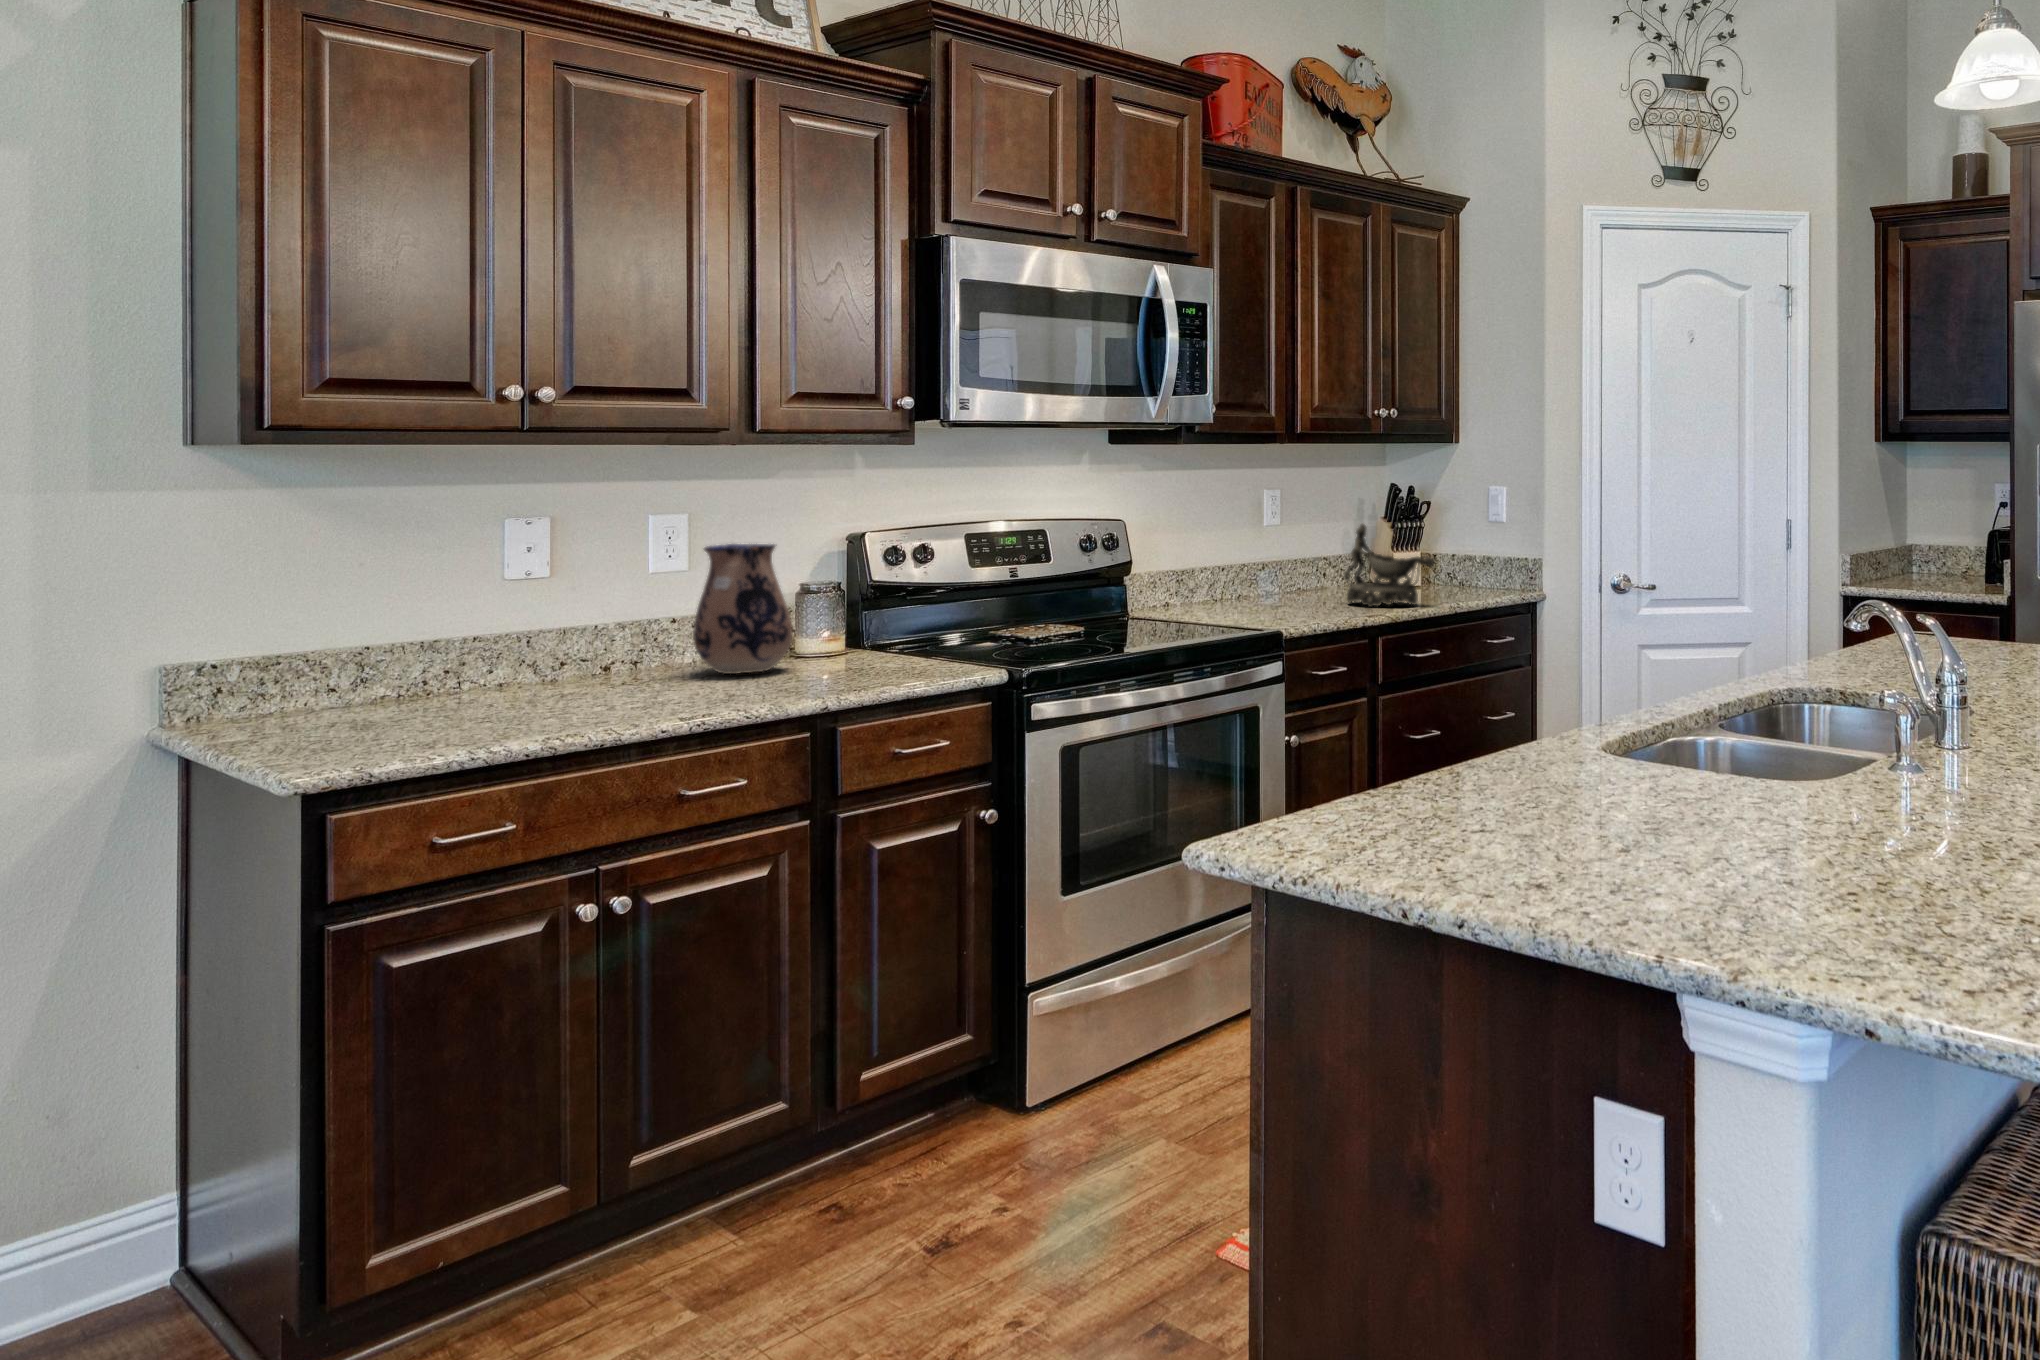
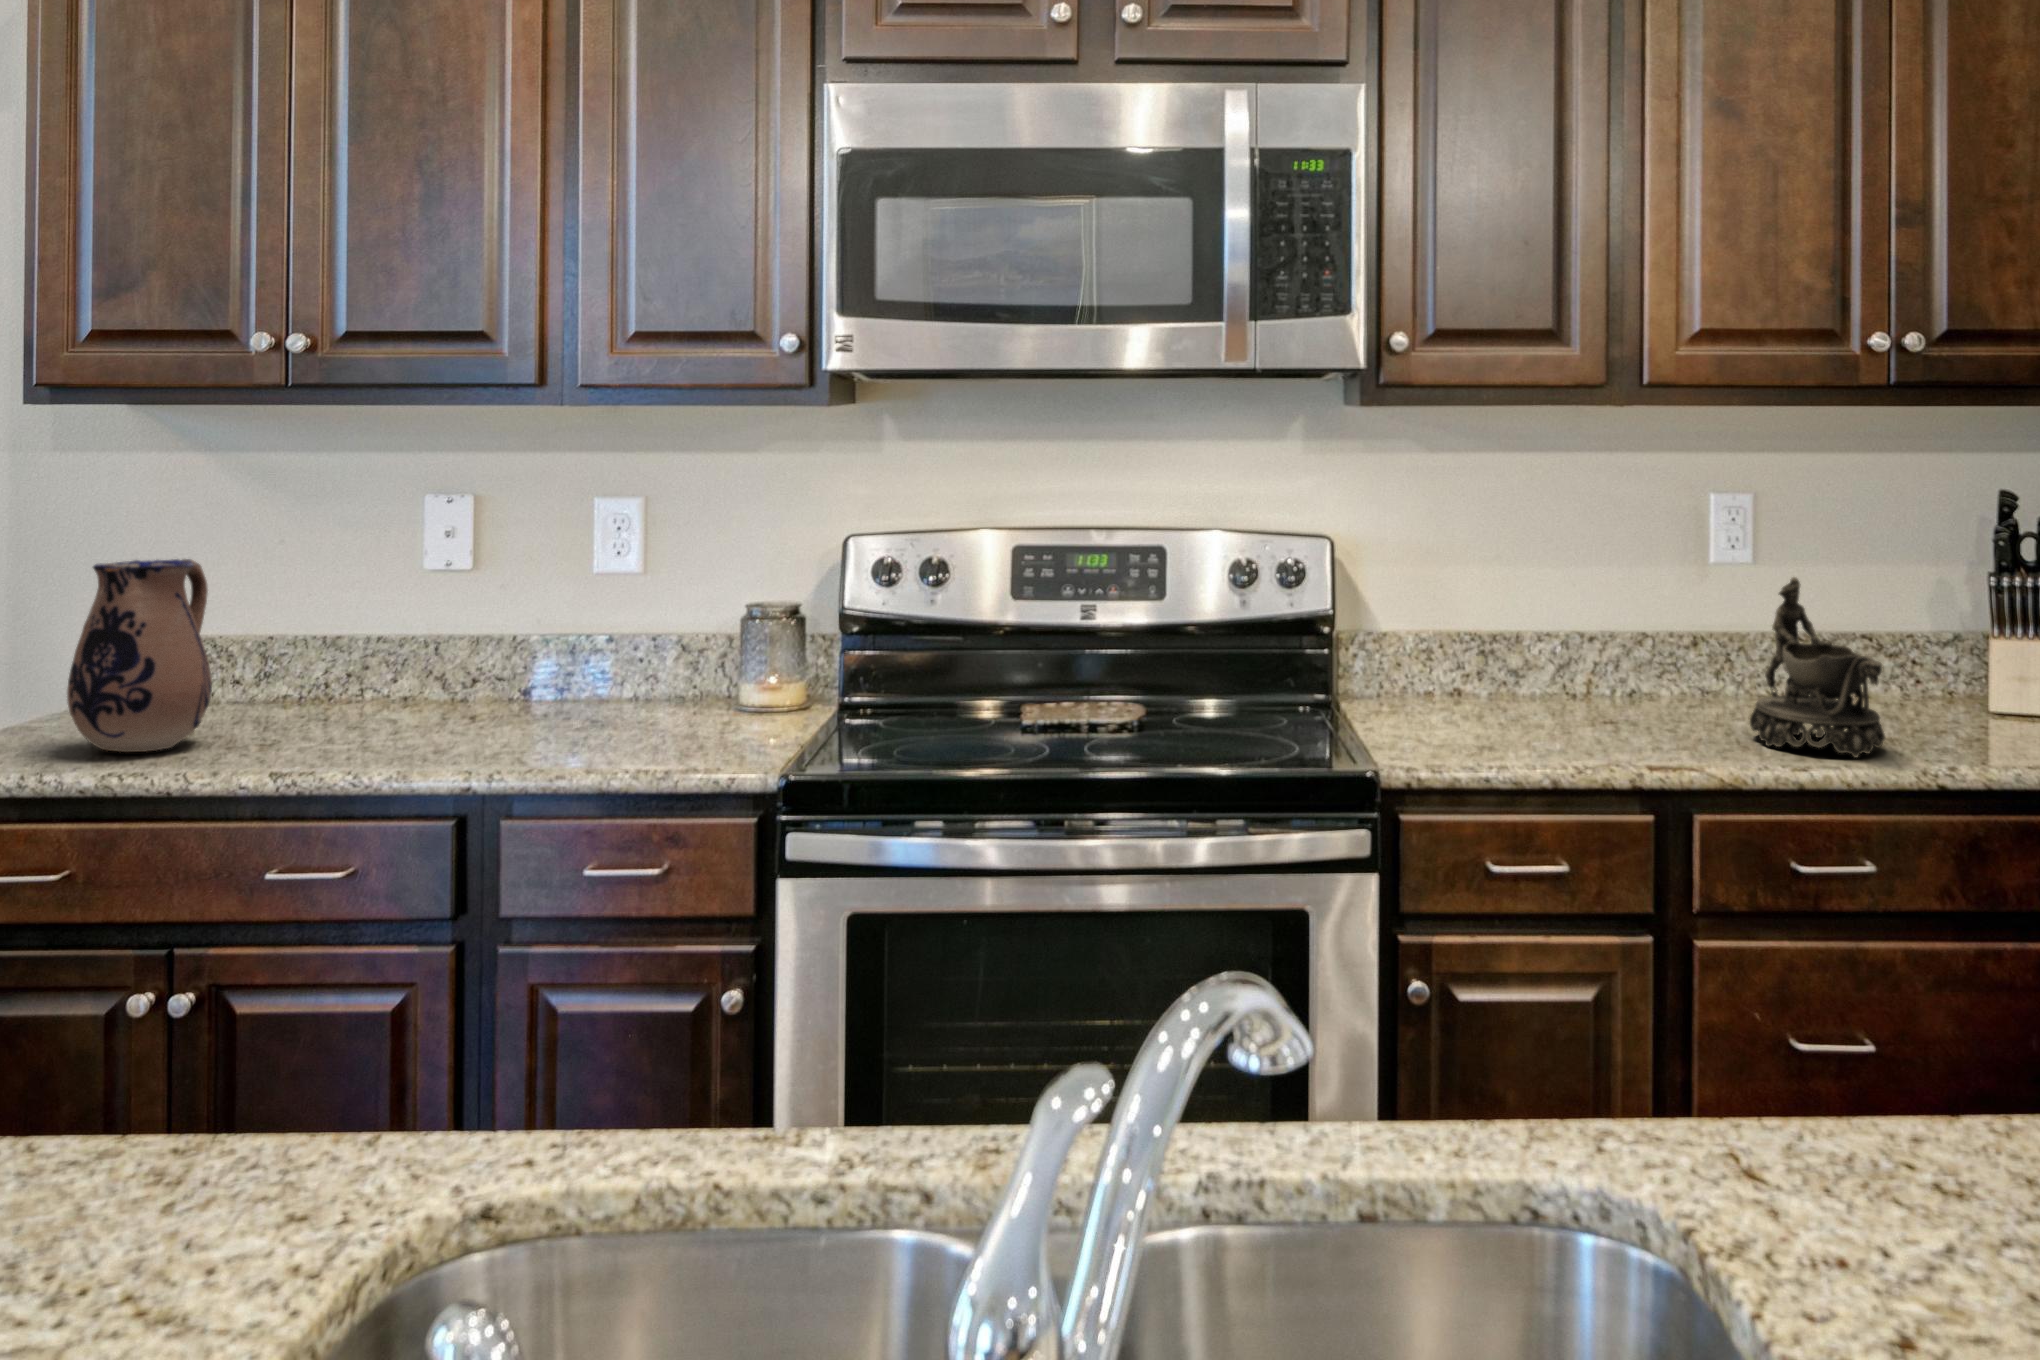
ceramic pitcher: present [693,544,793,674] -> present [67,559,212,752]

